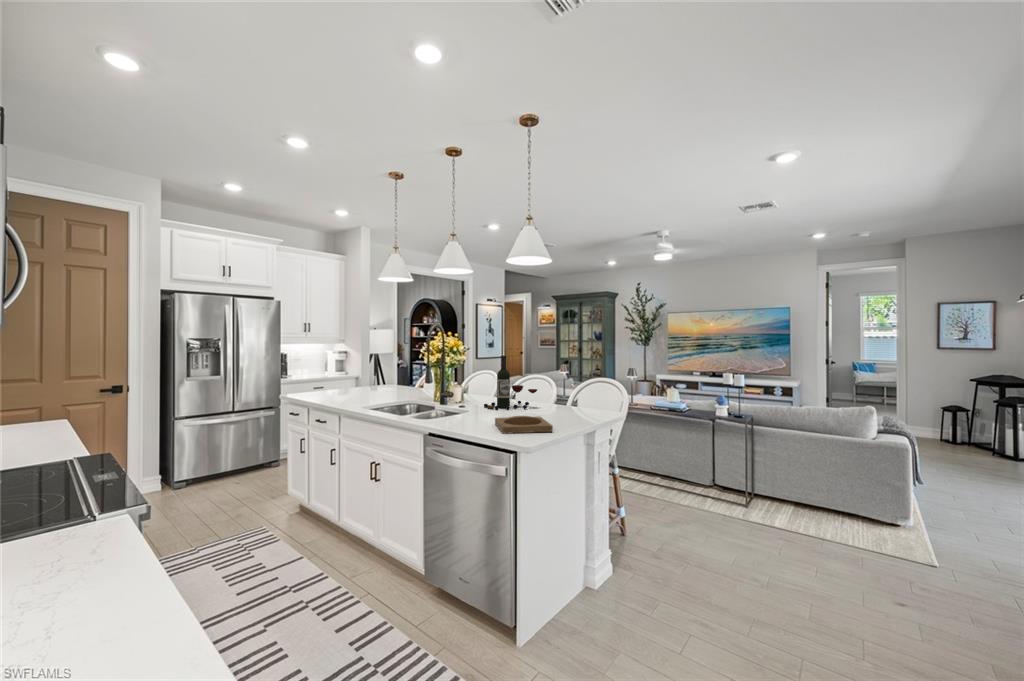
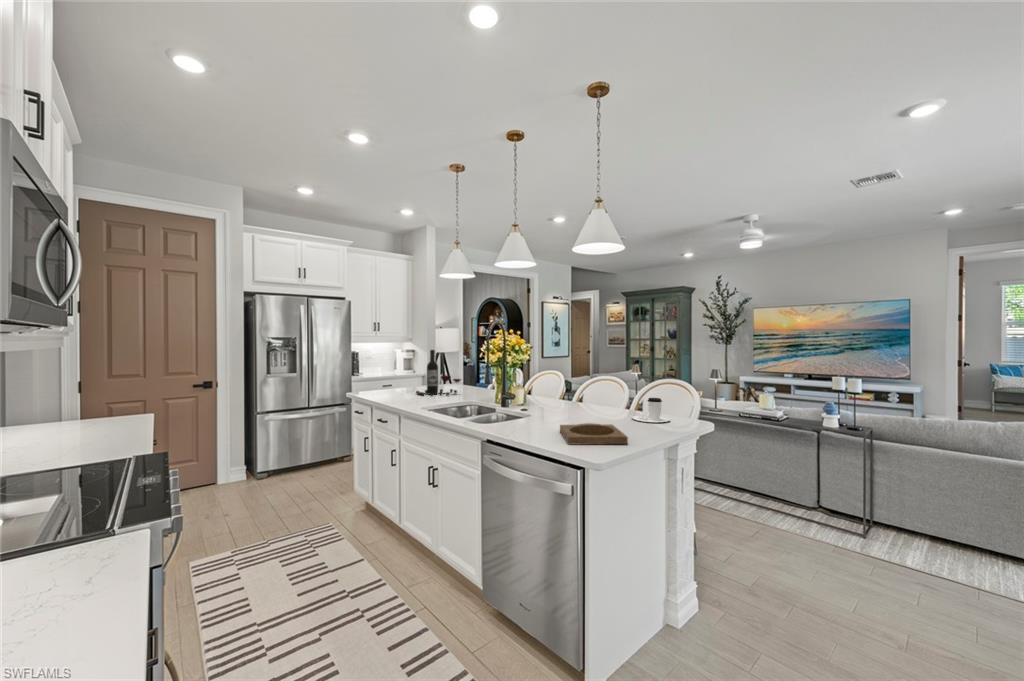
wine bottle: present [484,356,537,410] -> present [416,350,461,396]
coffee cup: none [557,393,590,415] -> present [632,398,670,423]

